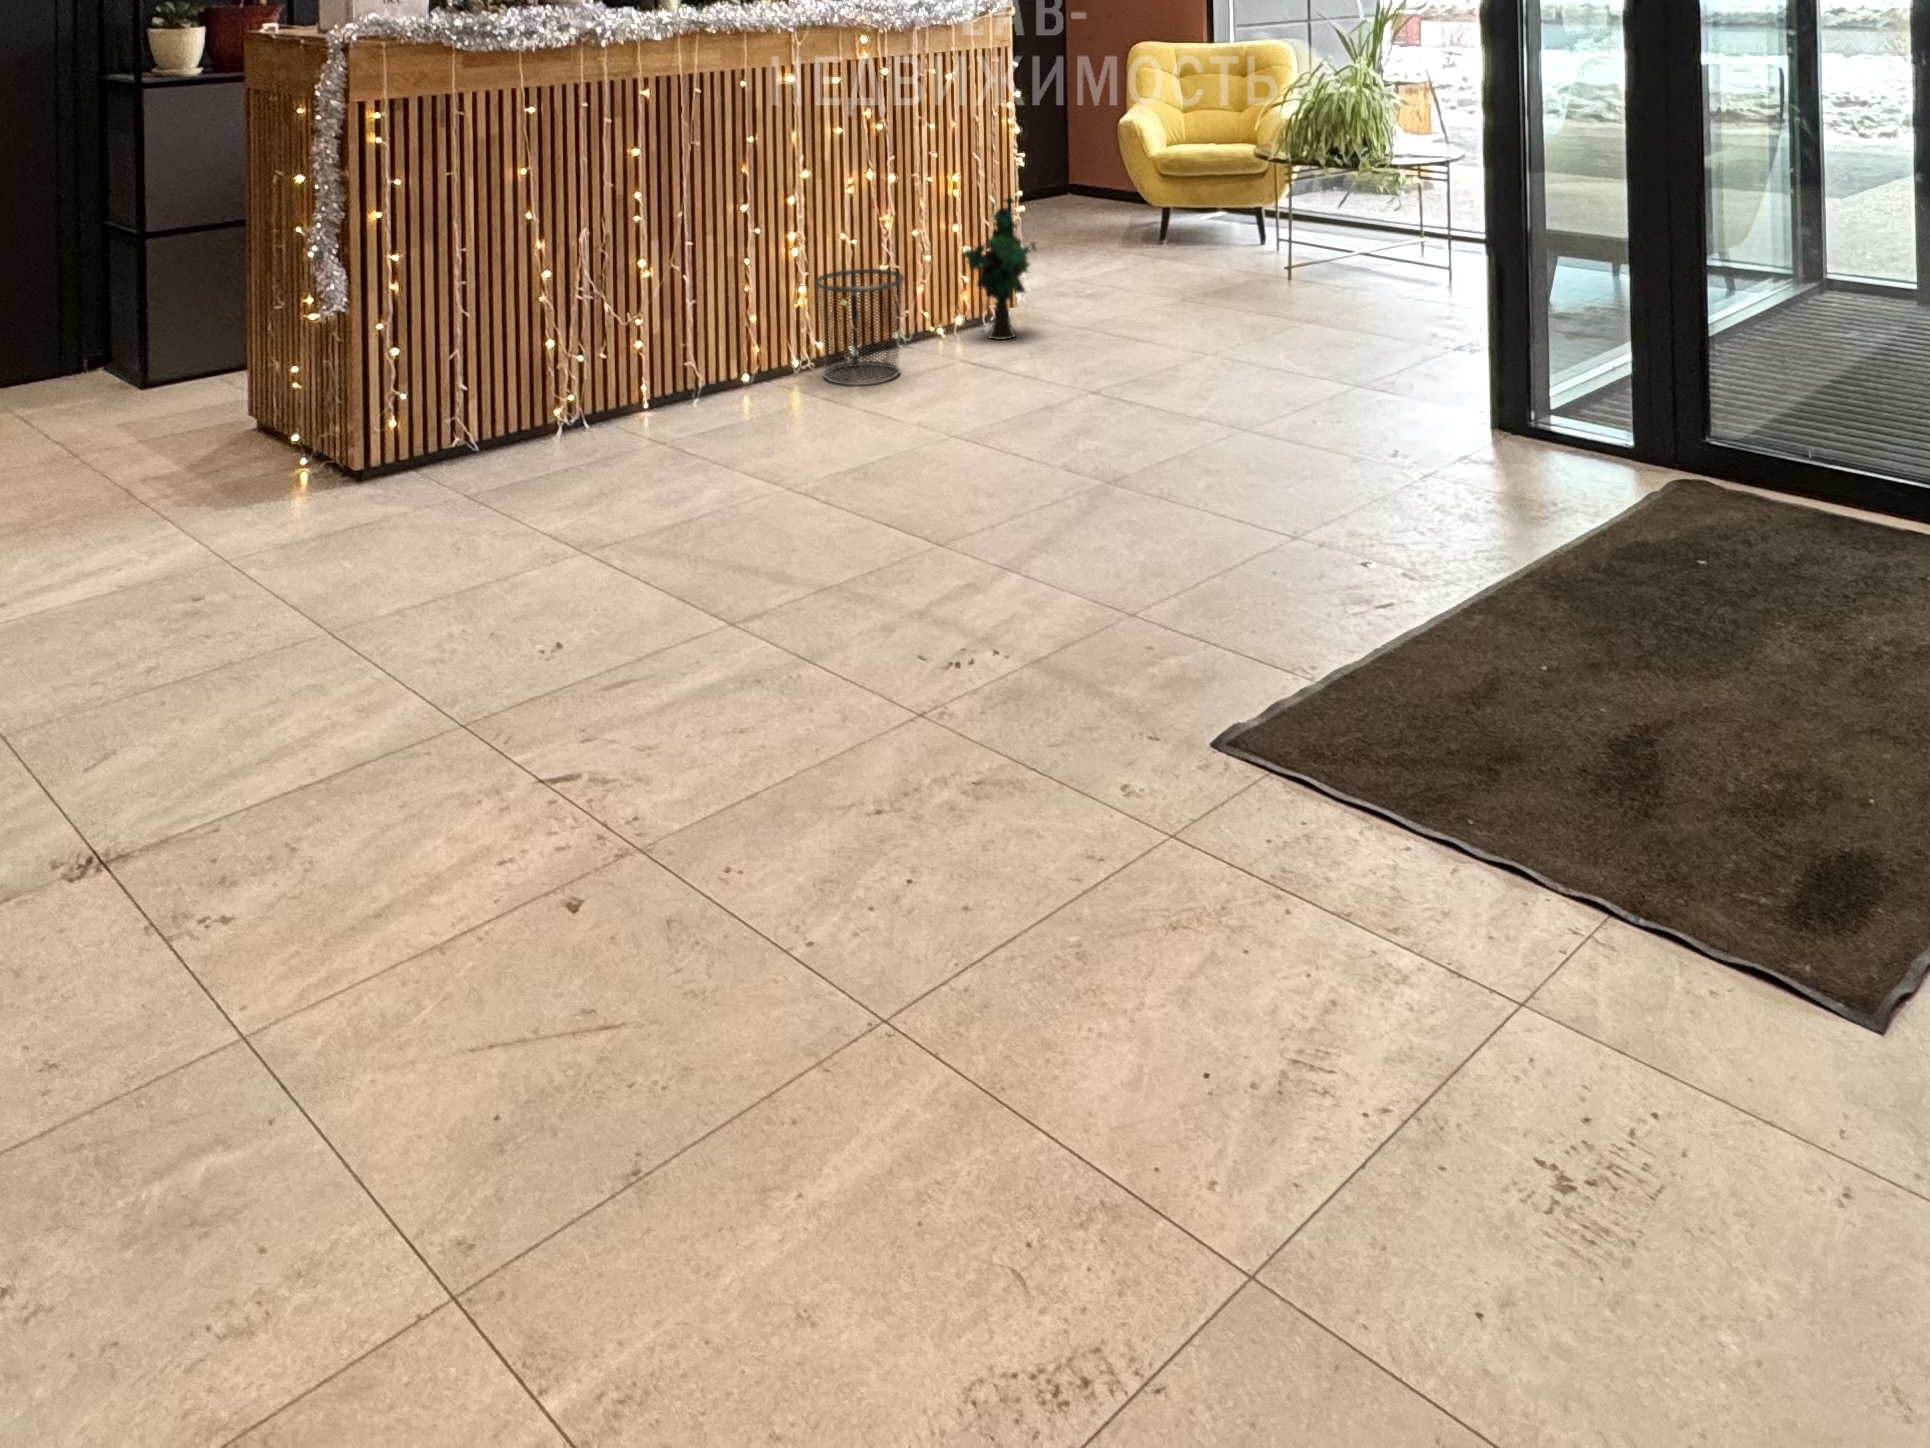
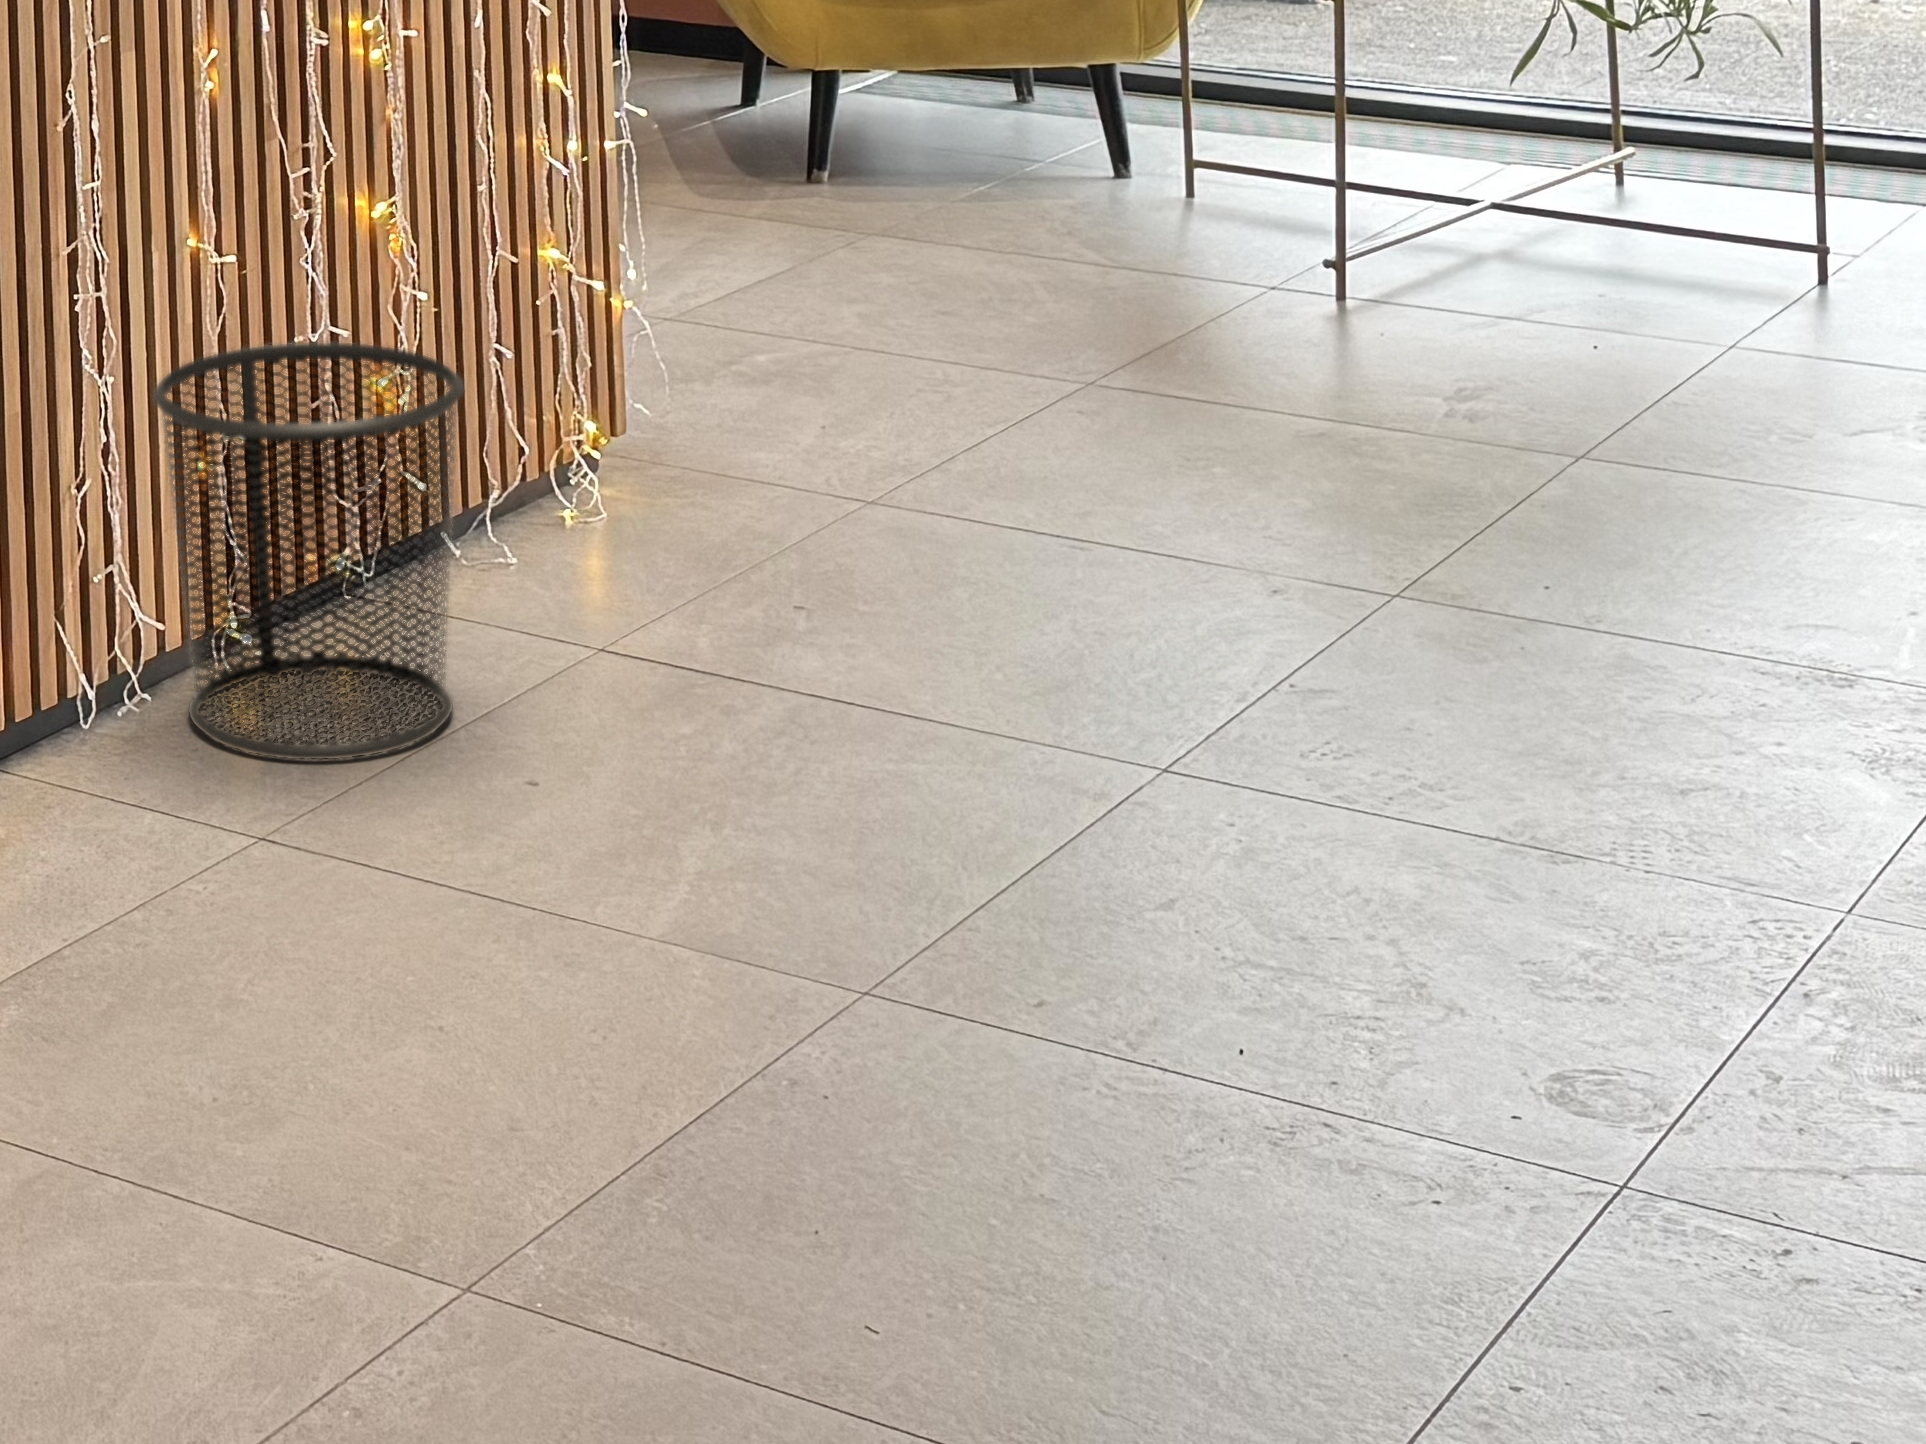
decorative plant: present [963,198,1036,340] -> none [522,71,754,542]

